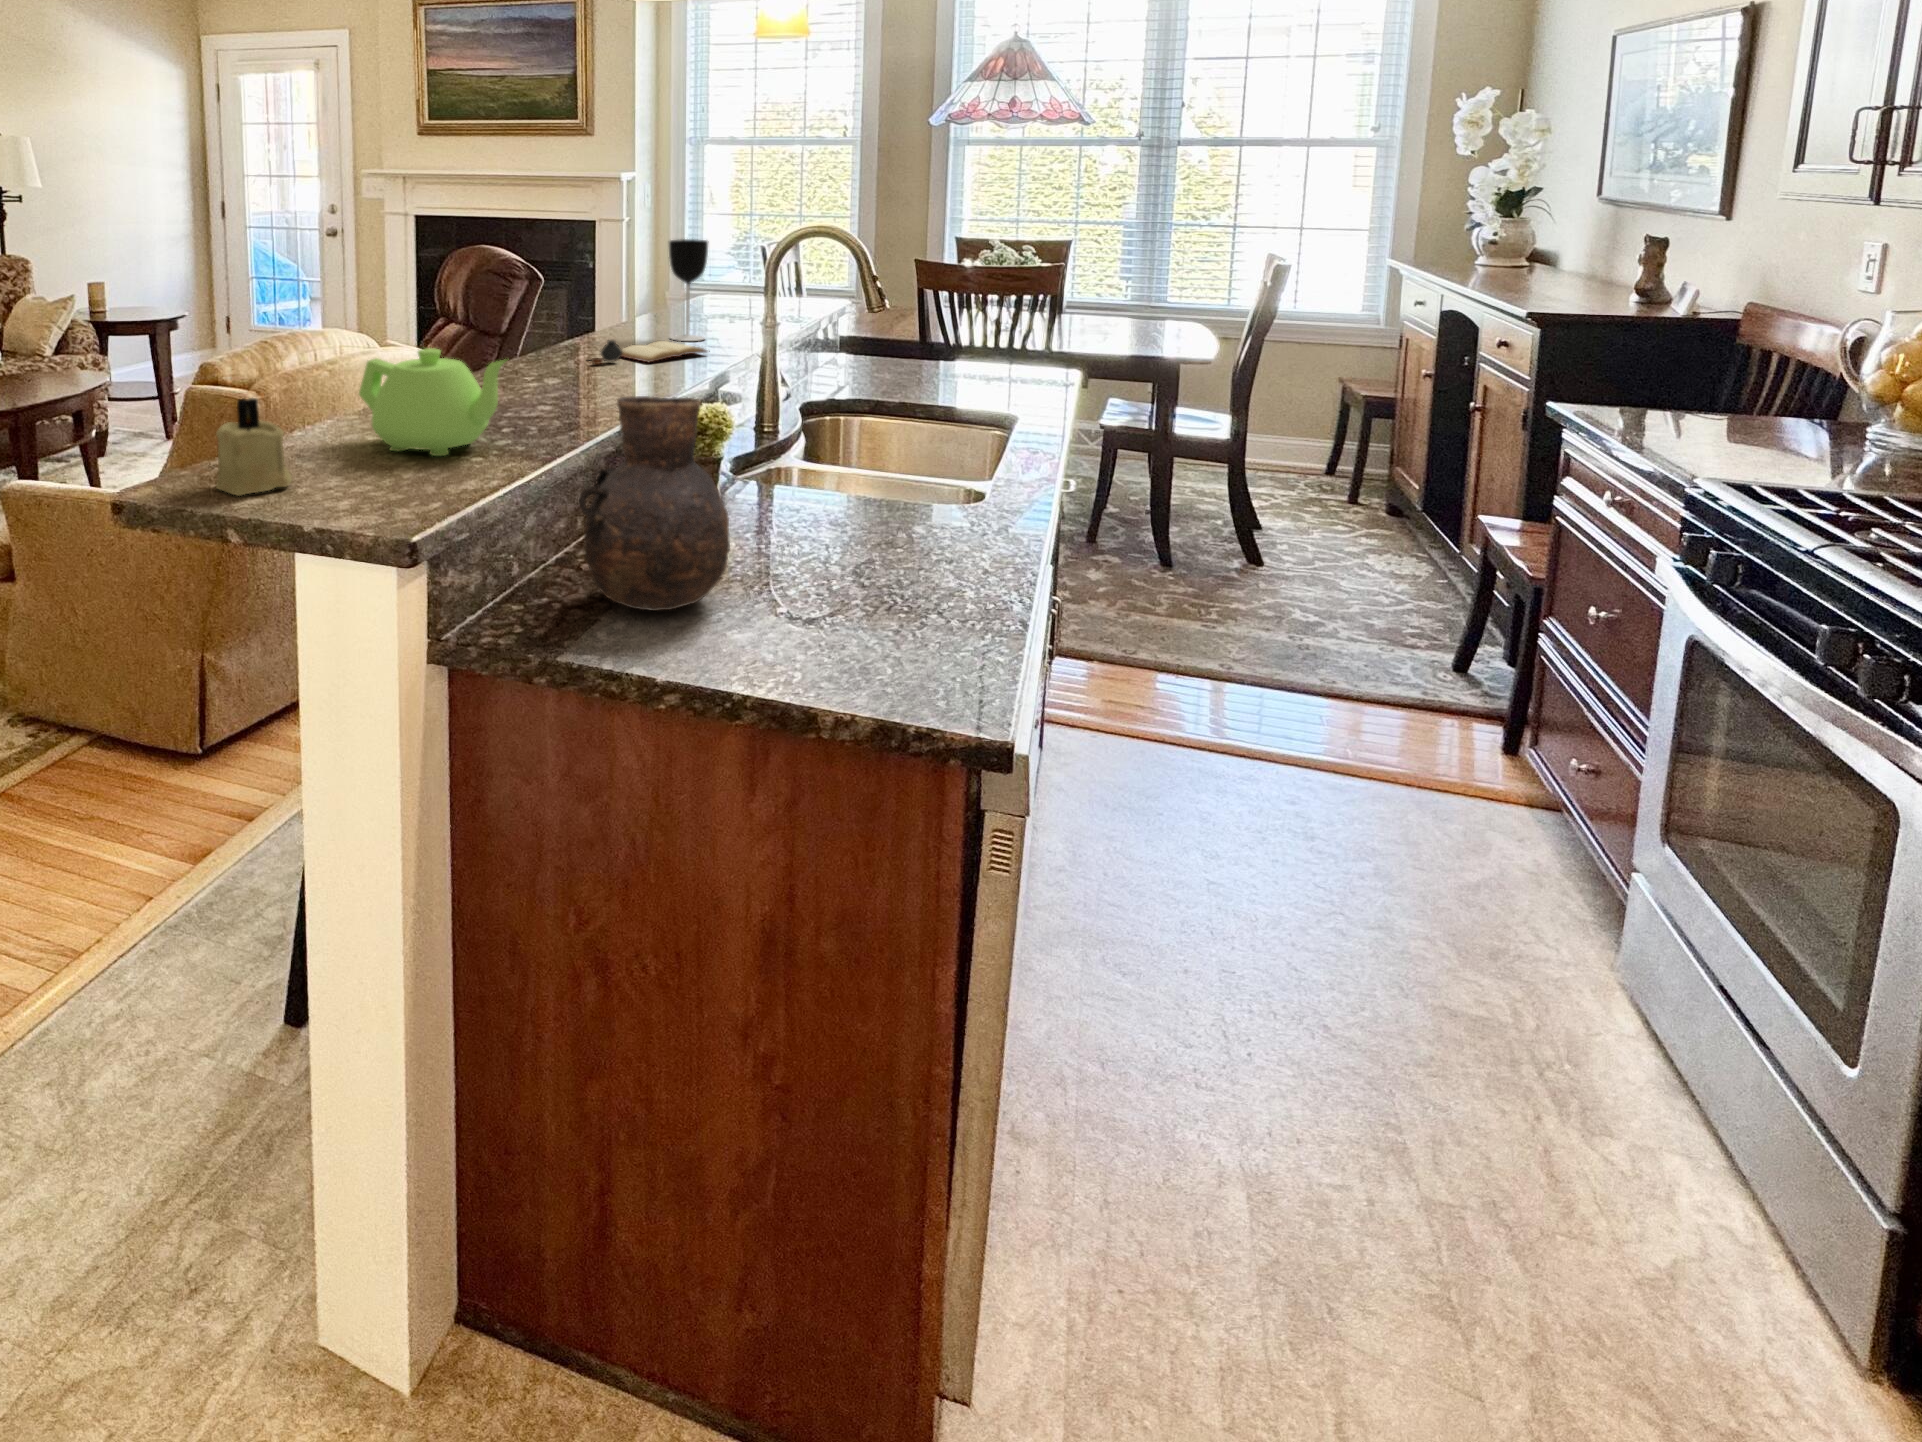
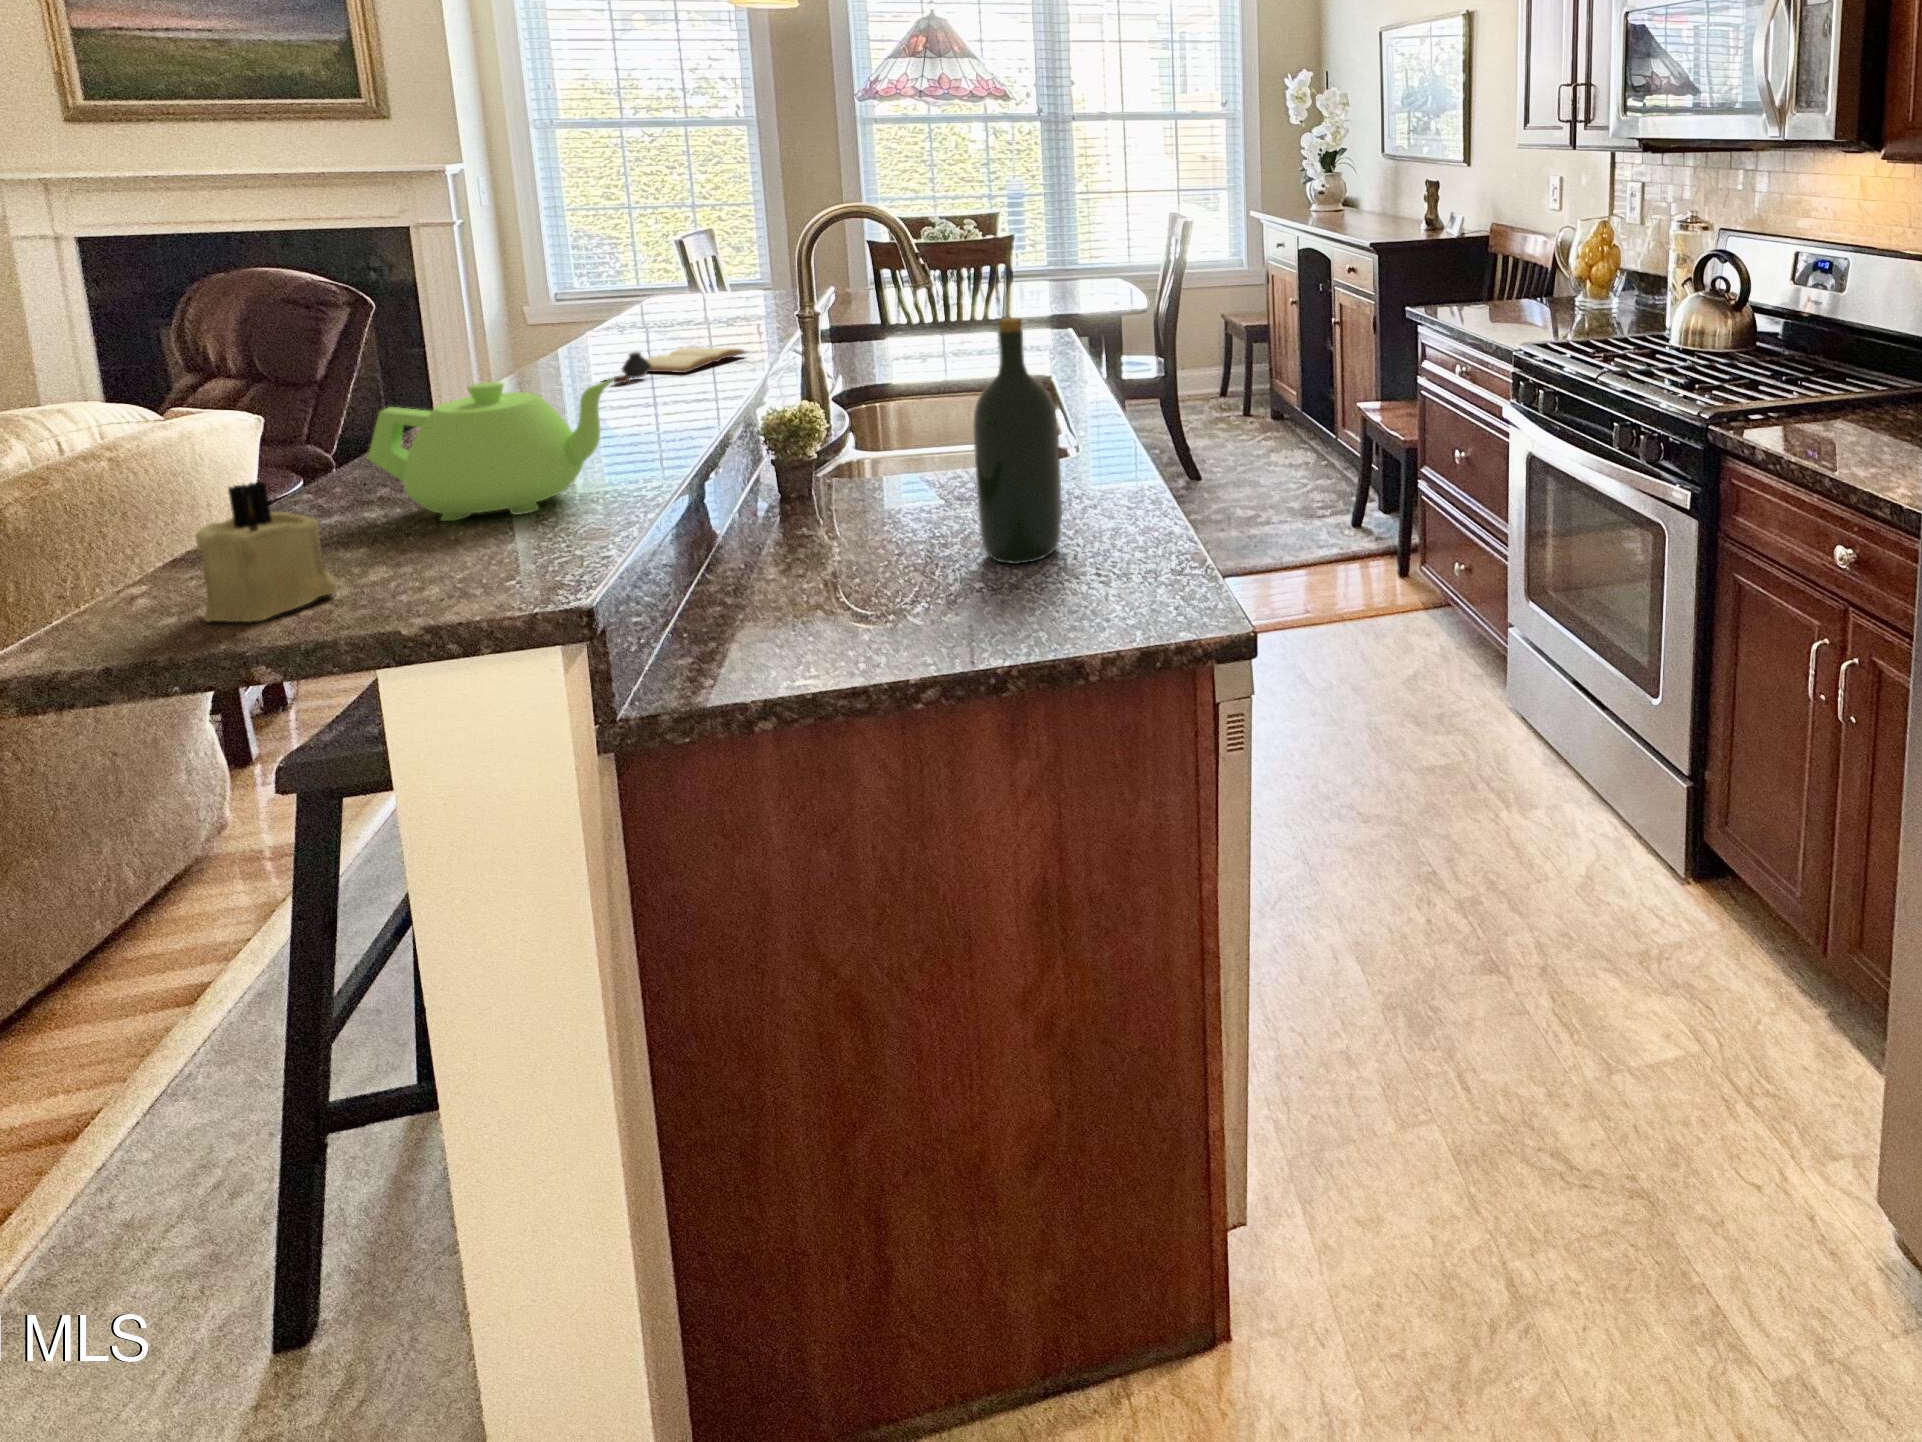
wine glass: present [669,239,708,341] -> none [667,230,726,346]
wine bottle: none [803,348,890,599] -> present [973,318,1062,564]
vase: present [579,396,730,611] -> none [742,390,922,626]

